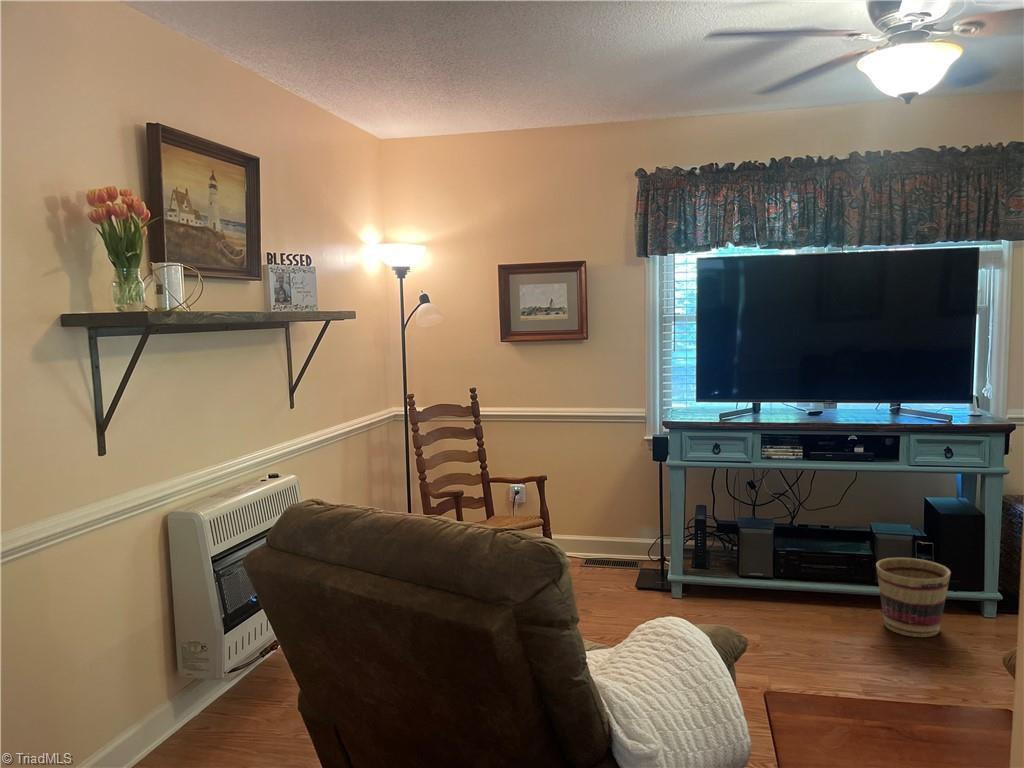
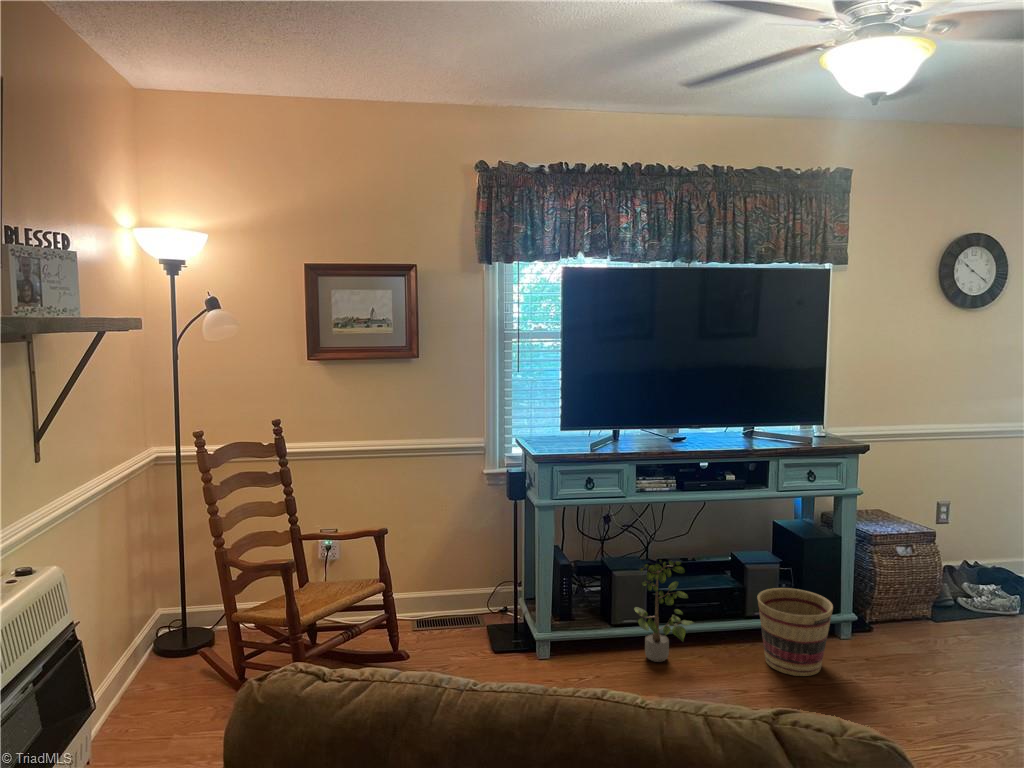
potted plant: none [758,519,817,611] -> present [634,560,694,662]

